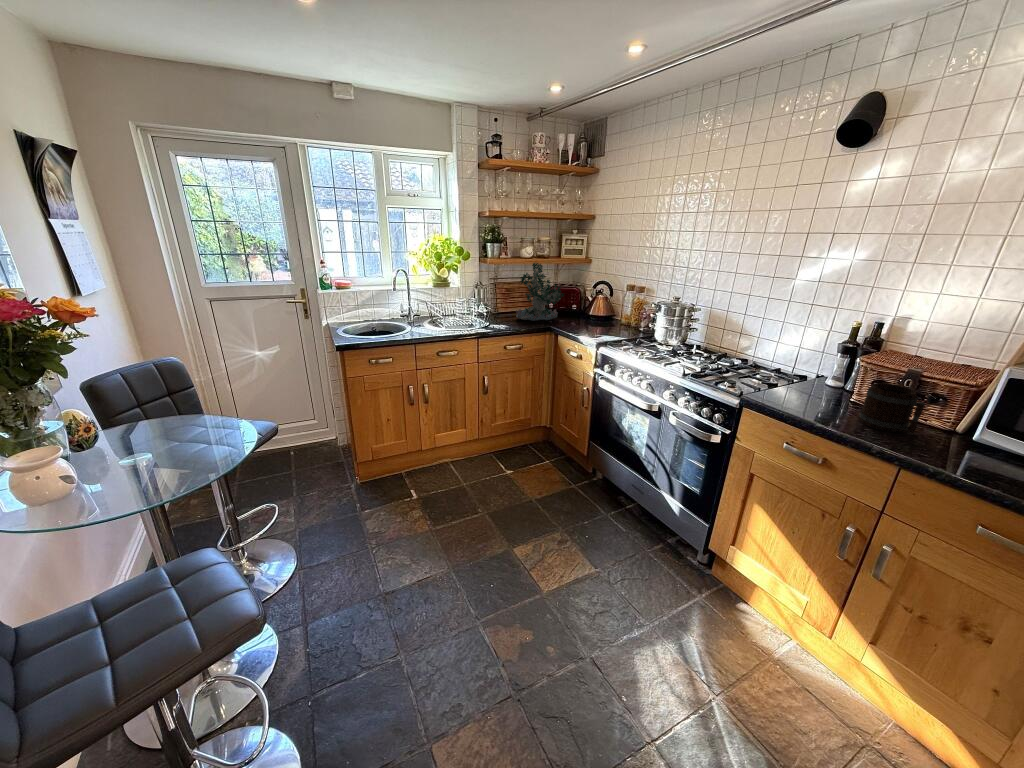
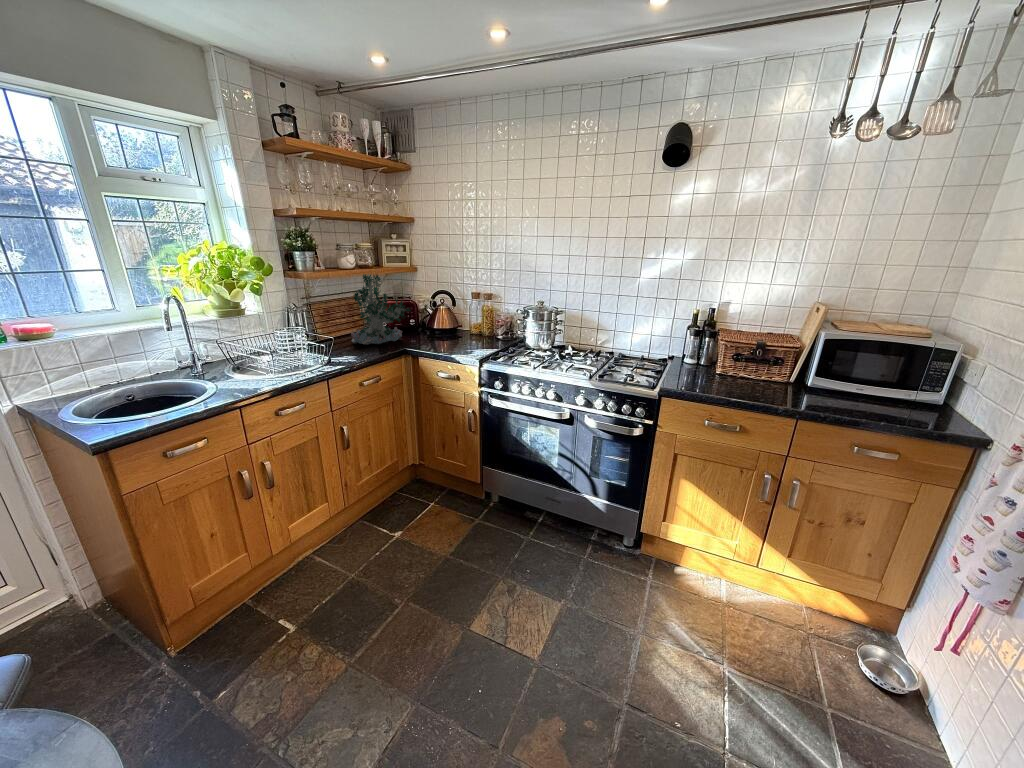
mug: present [859,383,925,435] -> none [742,357,792,394]

